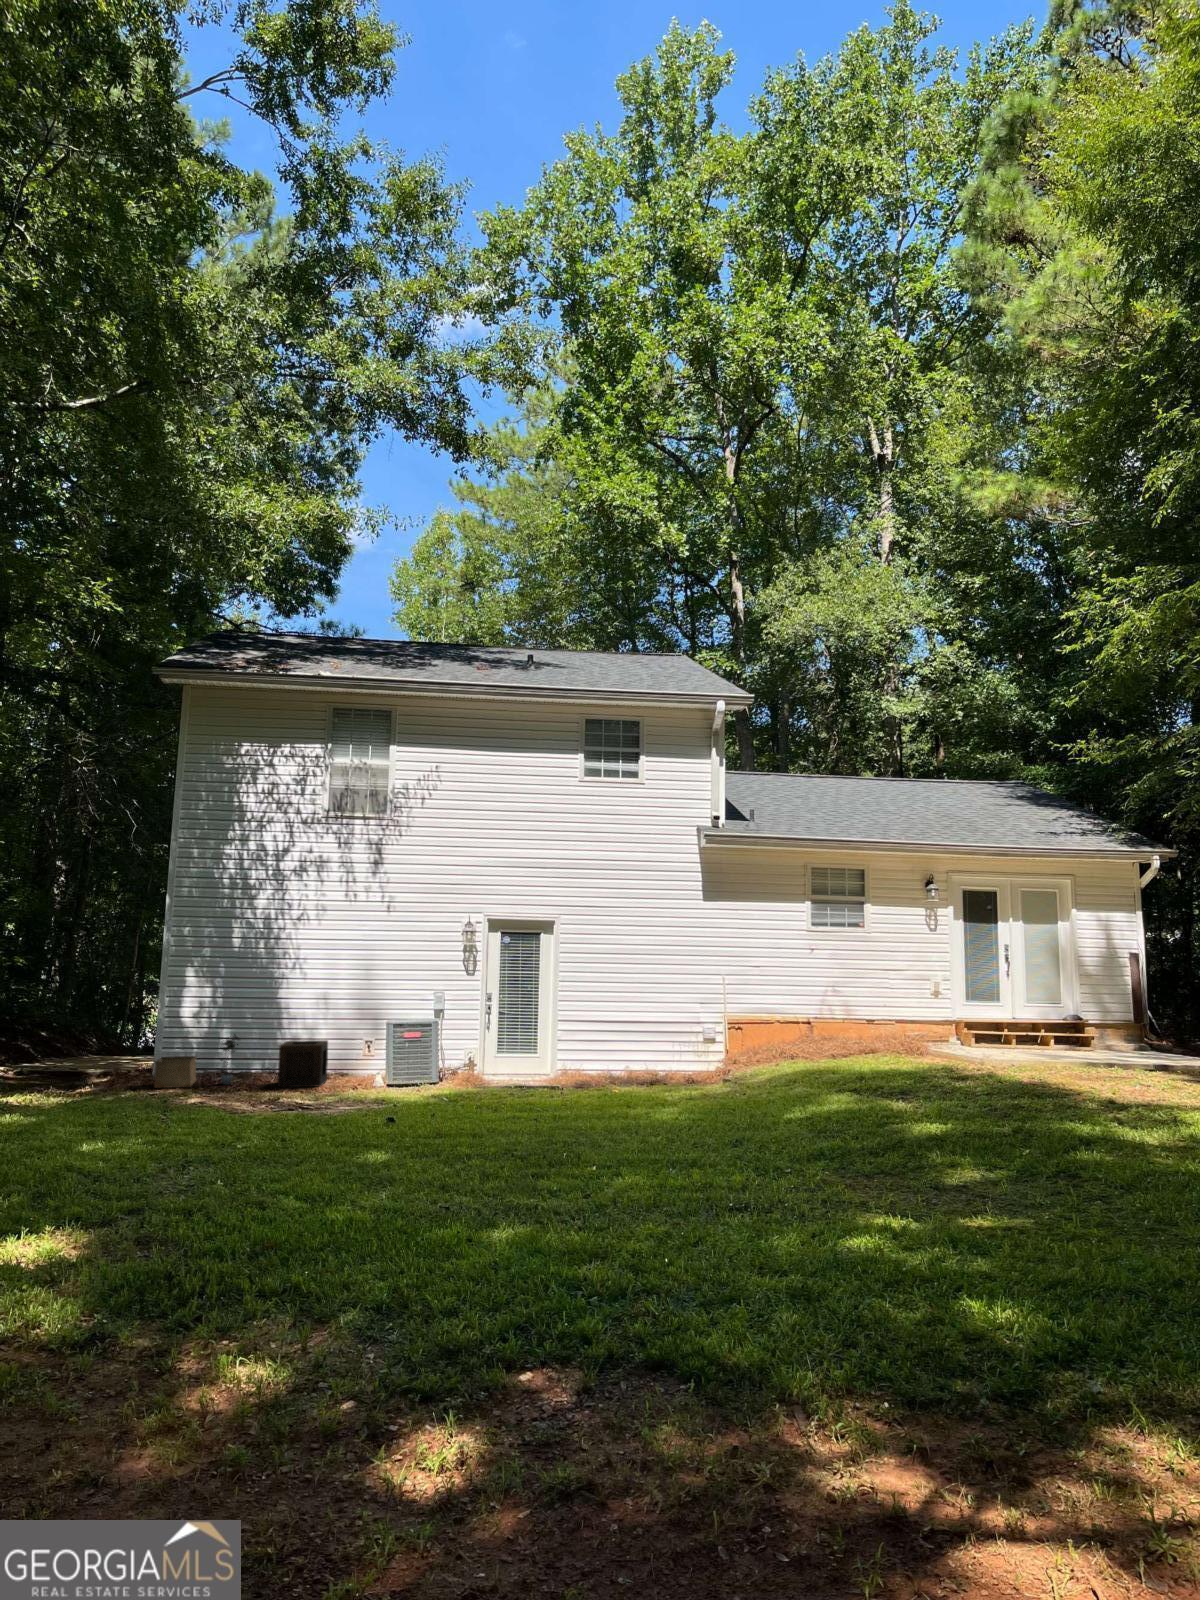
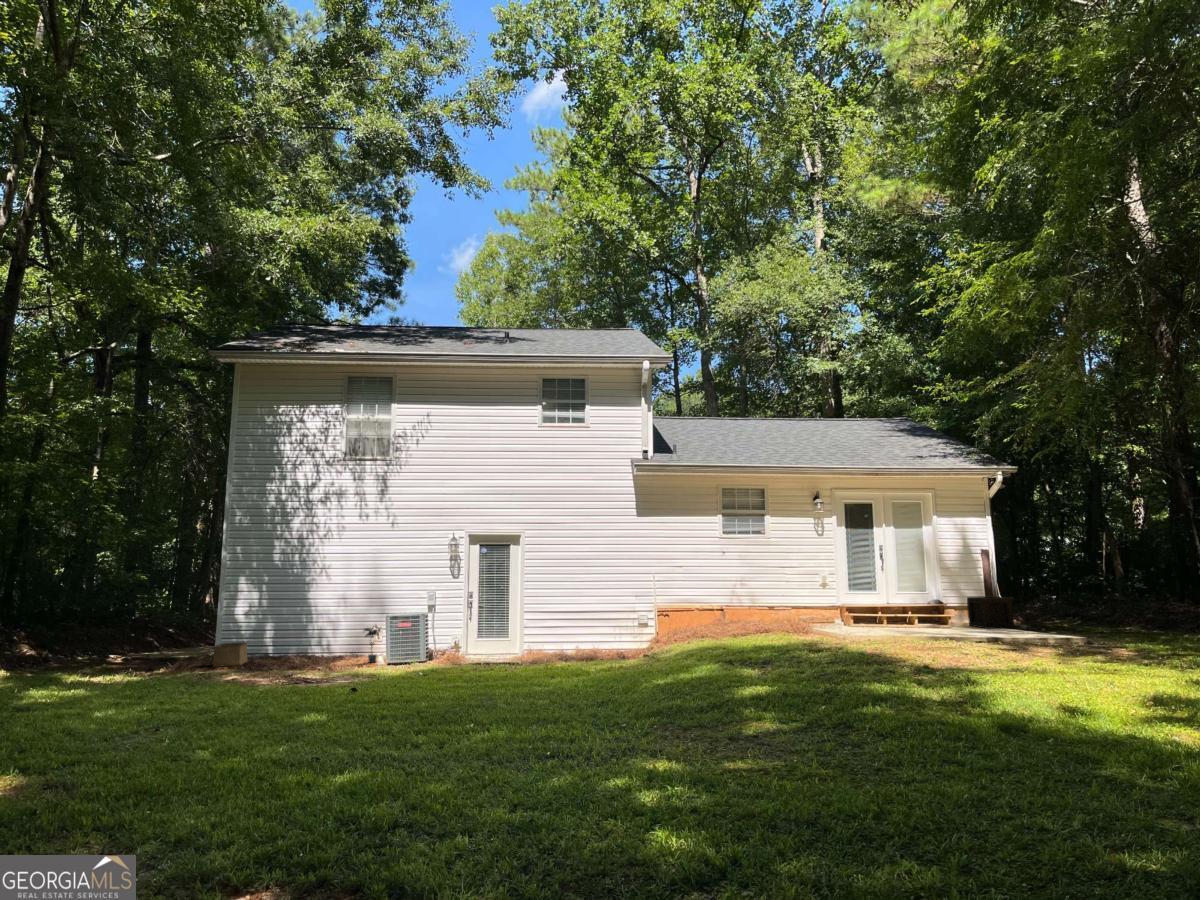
potted plant: present [221,1034,240,1085] -> present [364,625,382,663]
wooden crate: present [278,1040,328,1087] -> present [967,596,1014,629]

